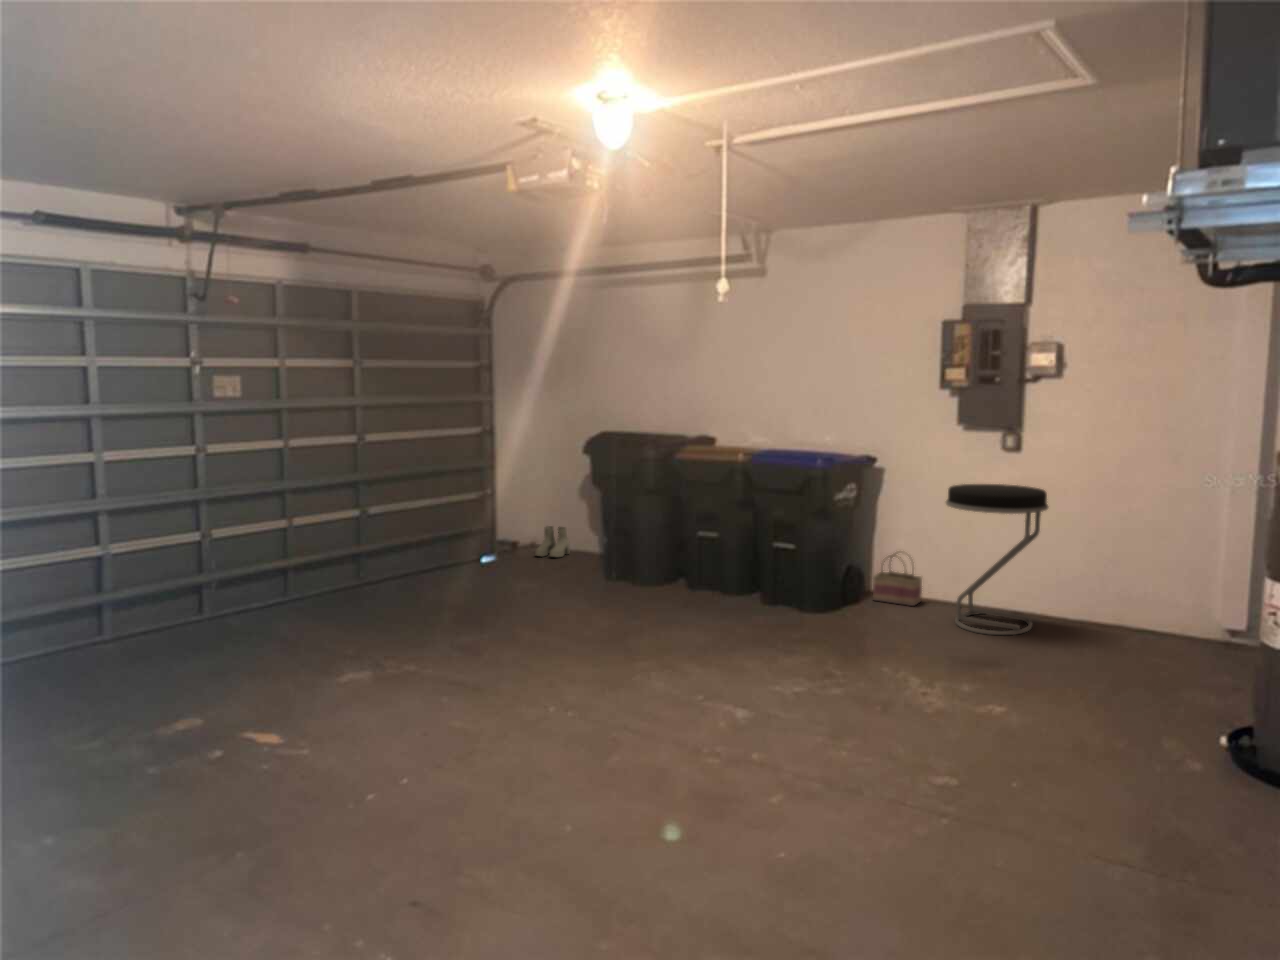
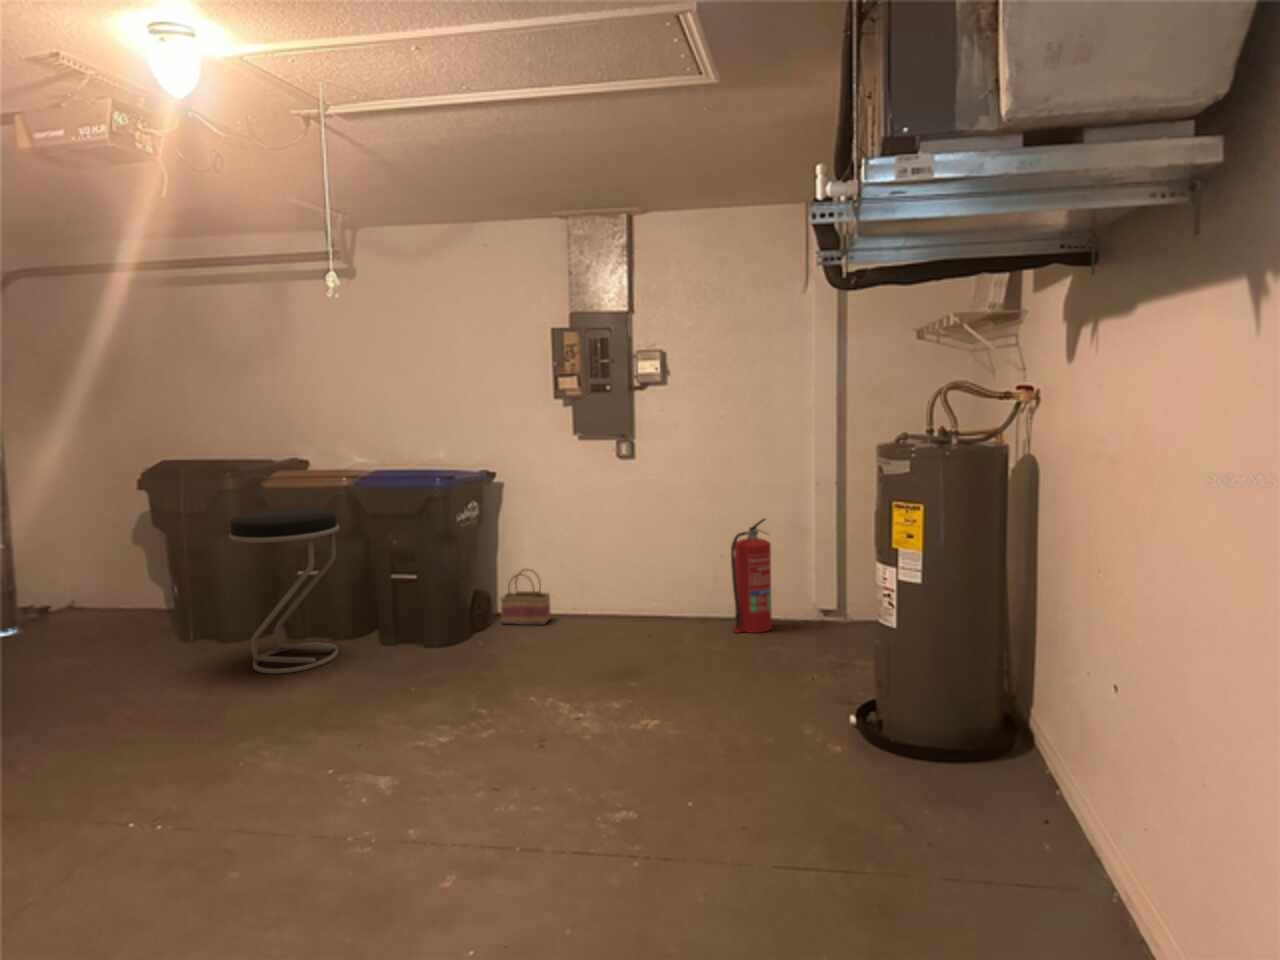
stool: present [946,484,1048,635] -> present [229,508,339,674]
fire extinguisher: none [1114,524,1169,644] -> present [731,519,772,633]
boots: present [535,526,570,557] -> none [78,583,127,624]

